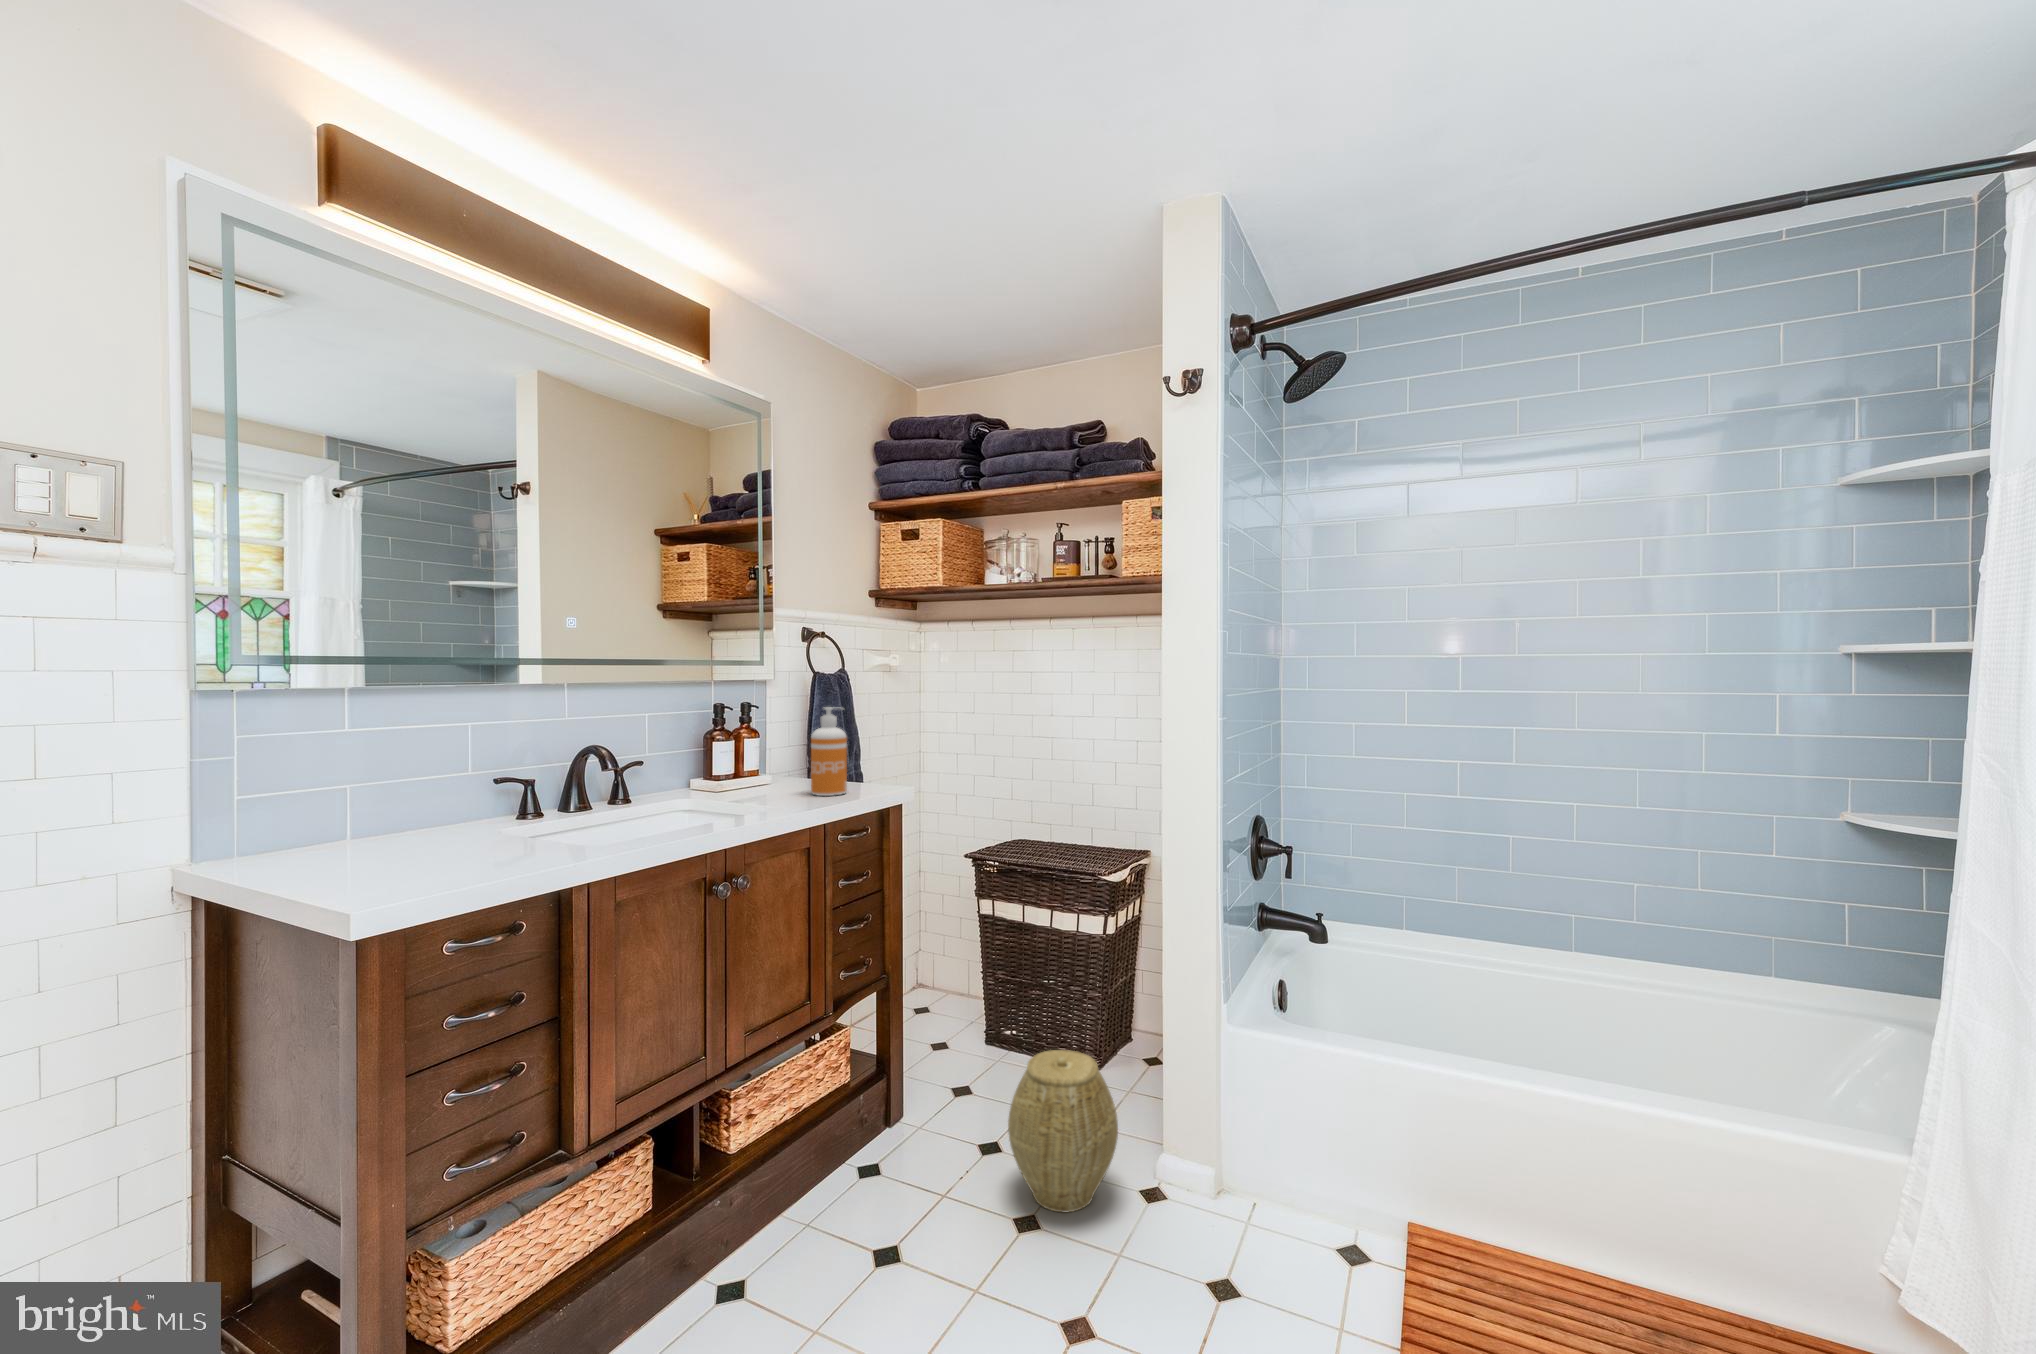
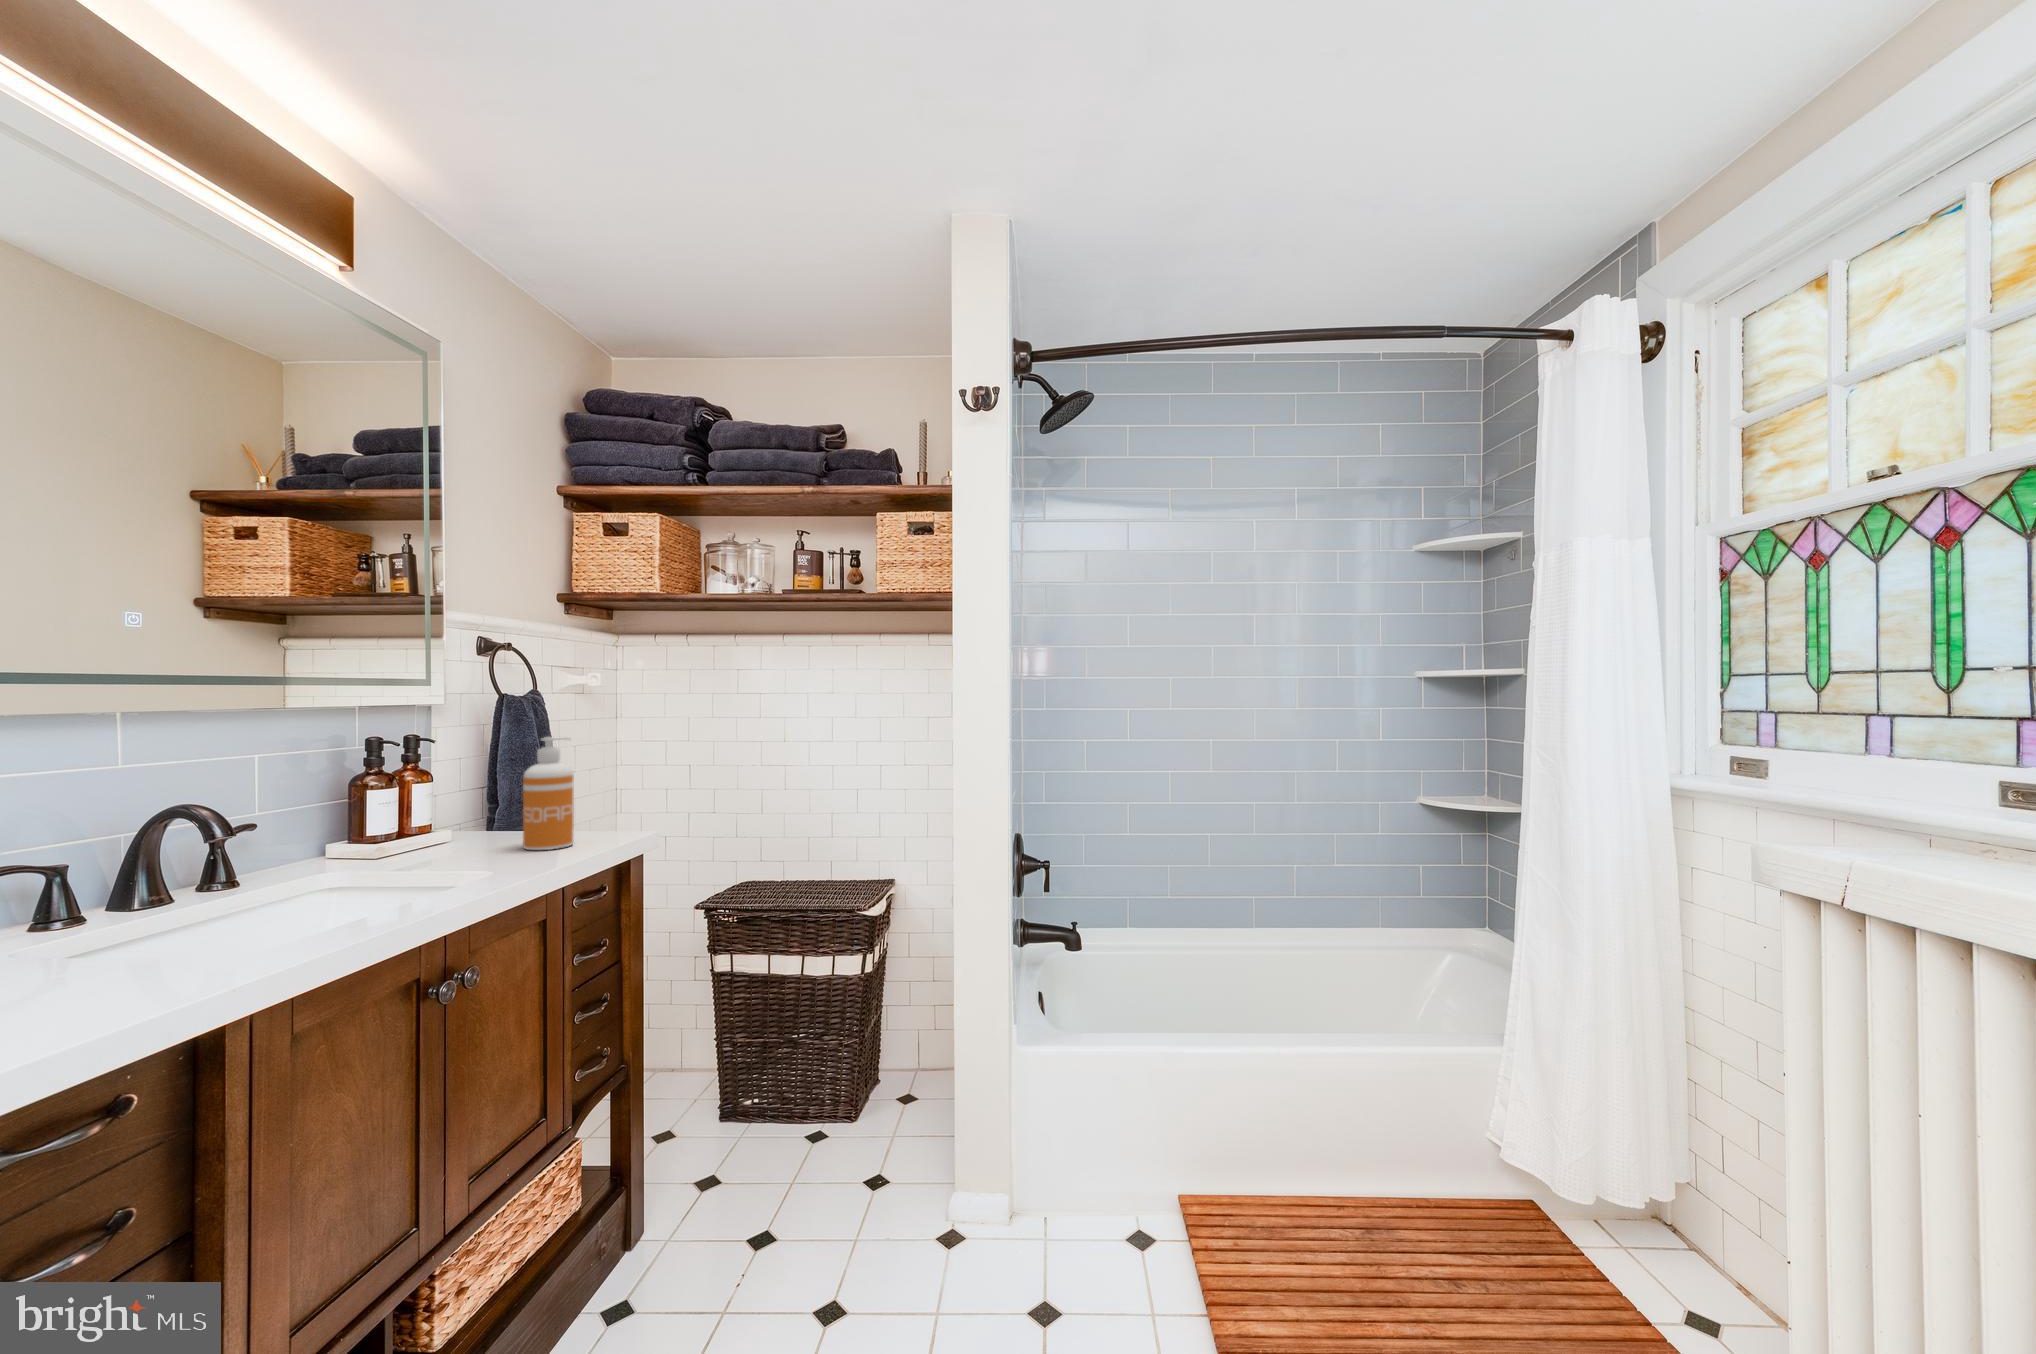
woven basket: present [1008,1050,1118,1212] -> none [803,1106,926,1292]

